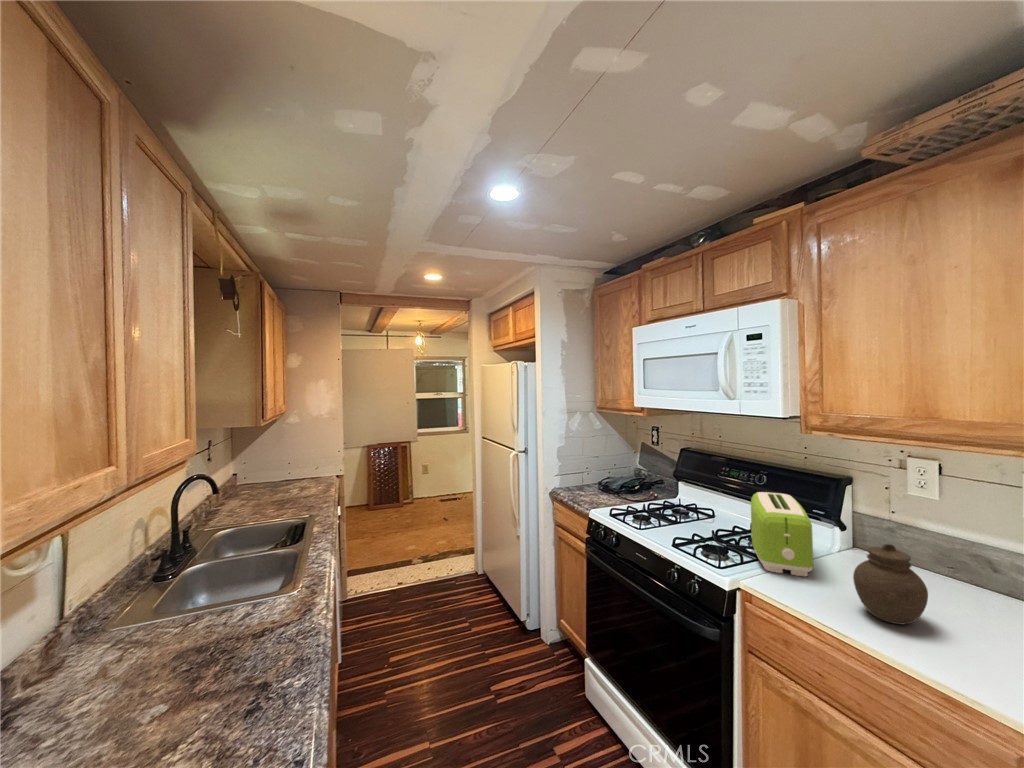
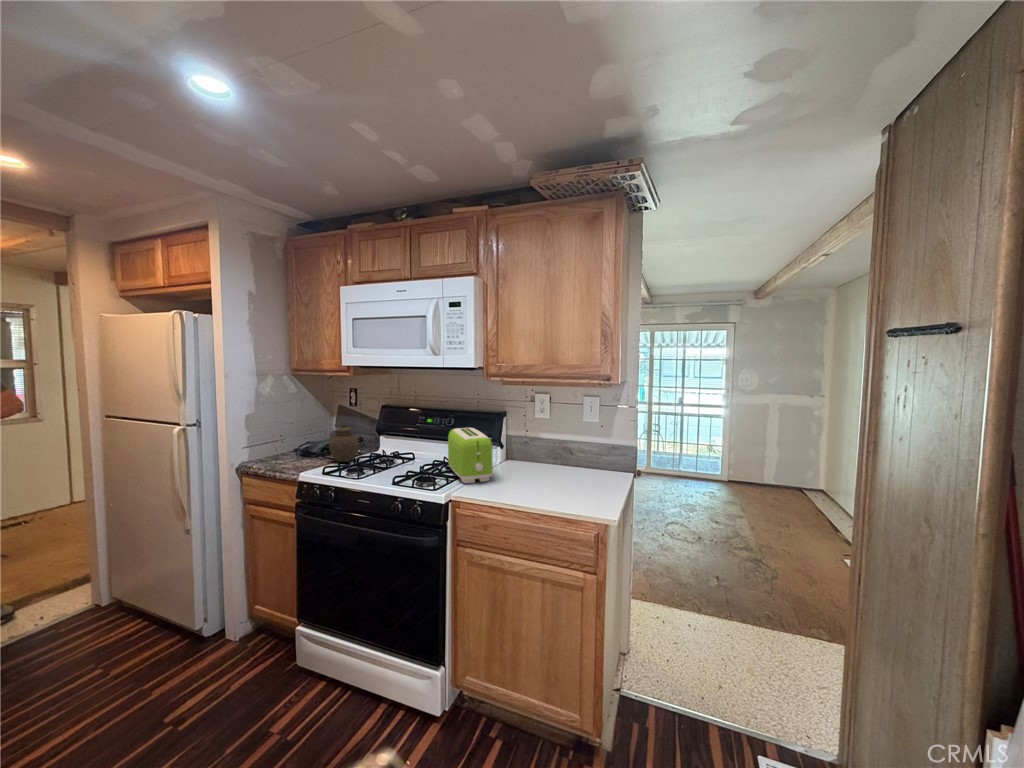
jar: present [853,544,928,624] -> present [329,424,359,462]

